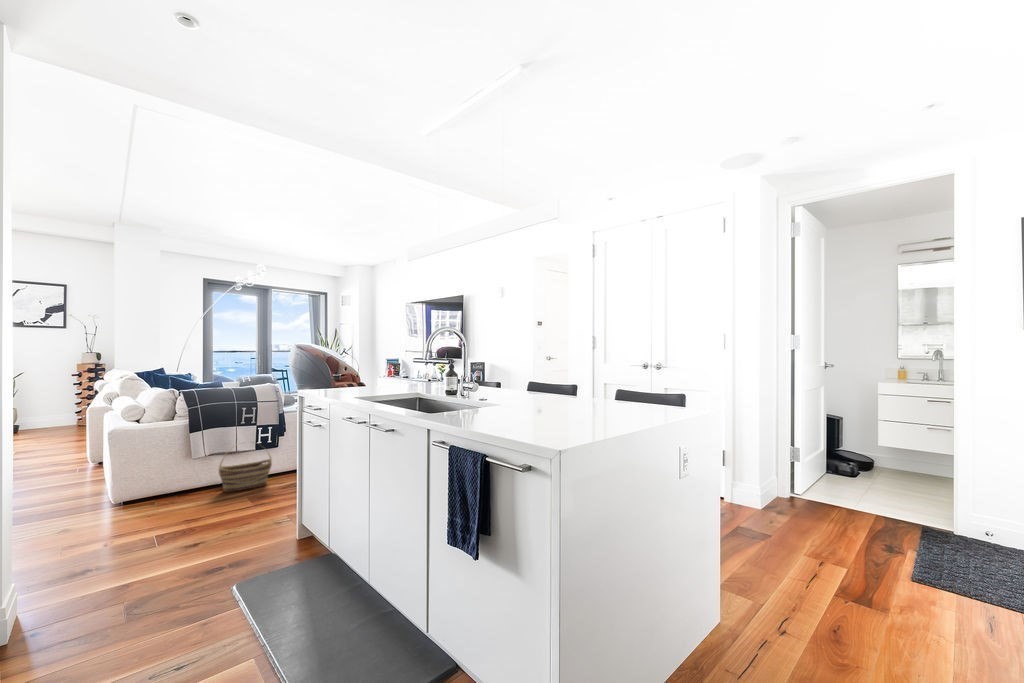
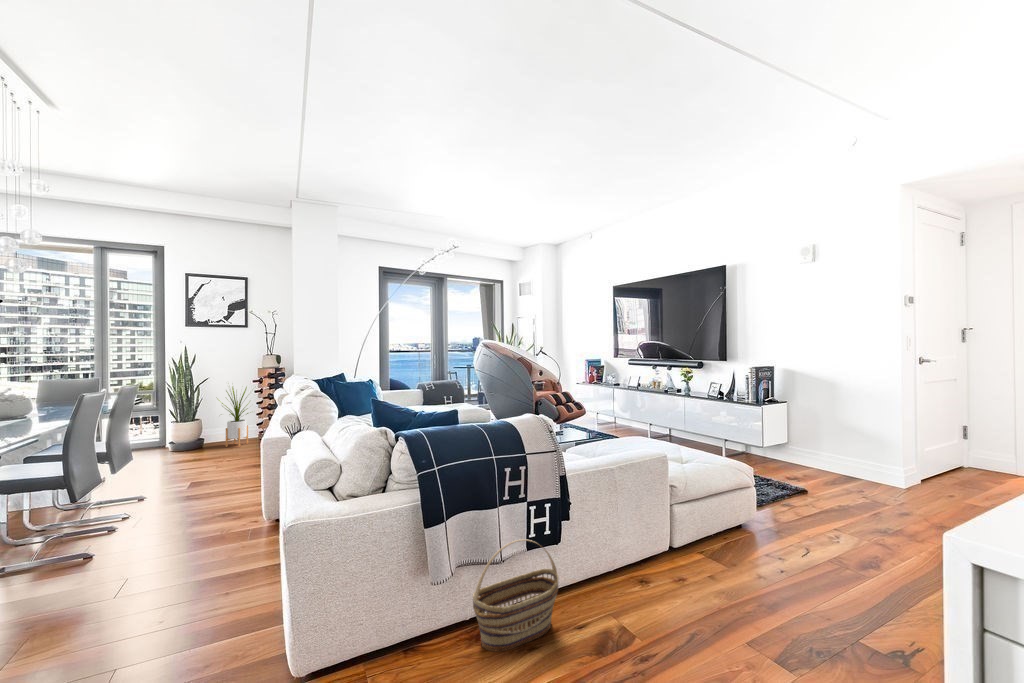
house plant: none [34,375,76,432] -> present [219,387,249,447]

